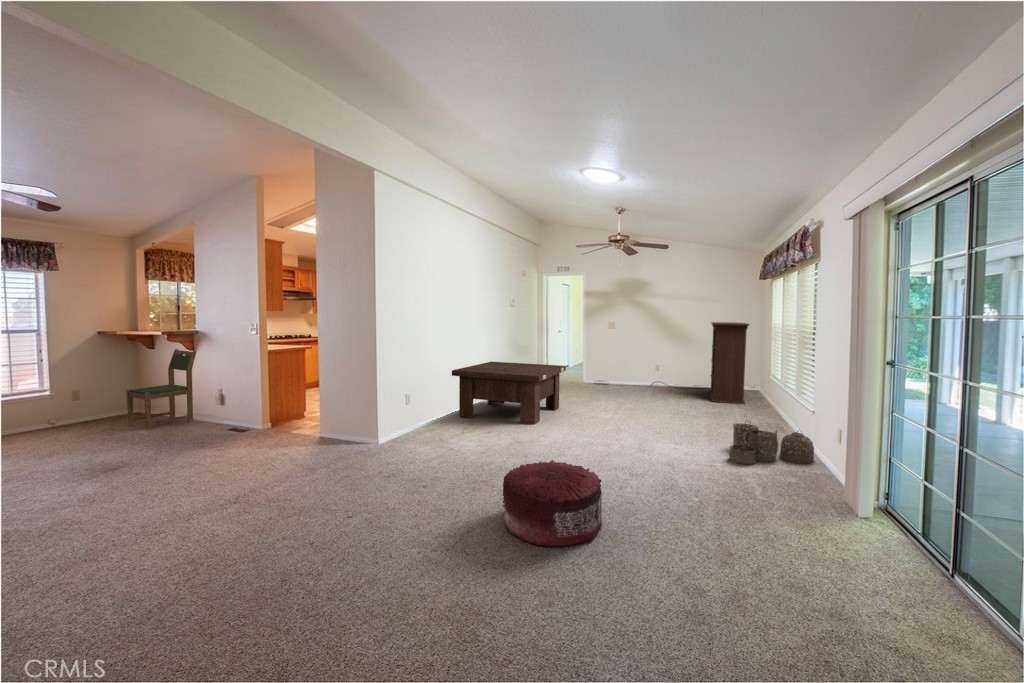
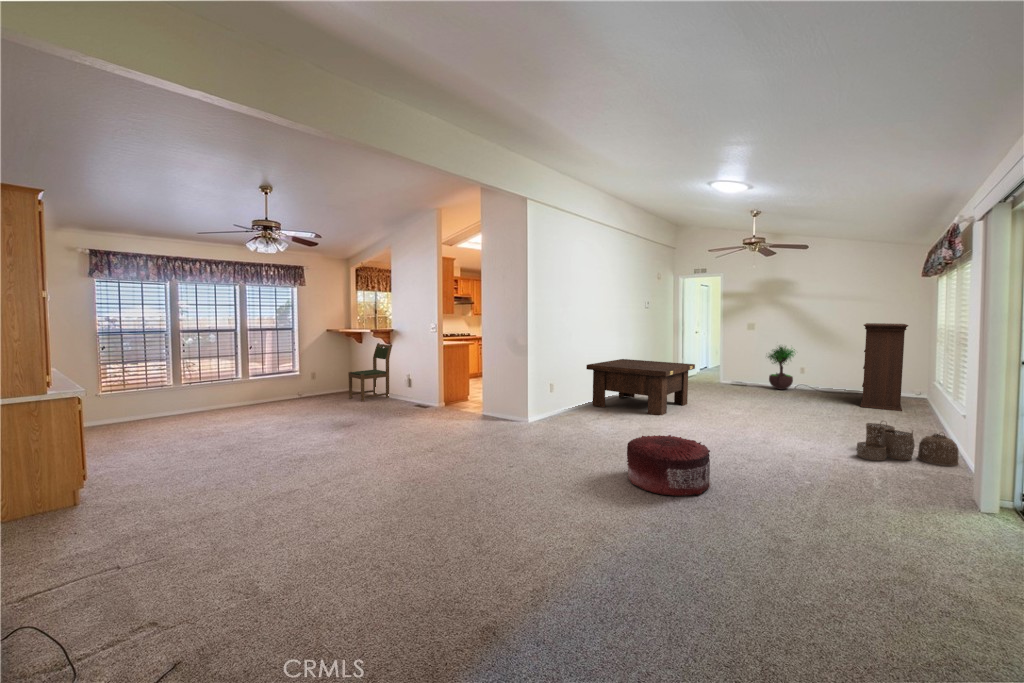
potted tree: none [626,340,655,387] -> present [768,346,795,390]

